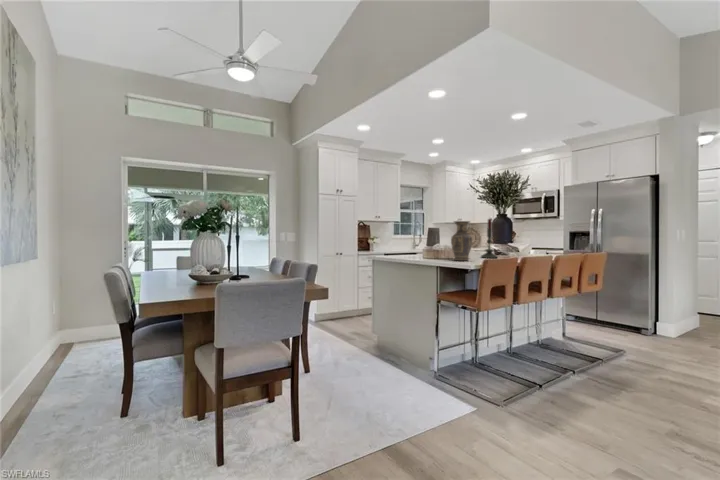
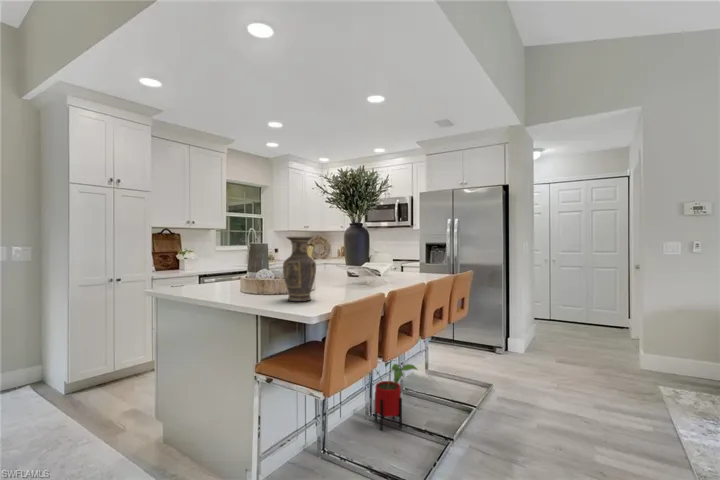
candle: present [481,219,497,258] -> none [330,229,353,290]
house plant: none [502,296,549,362] -> present [375,360,417,430]

